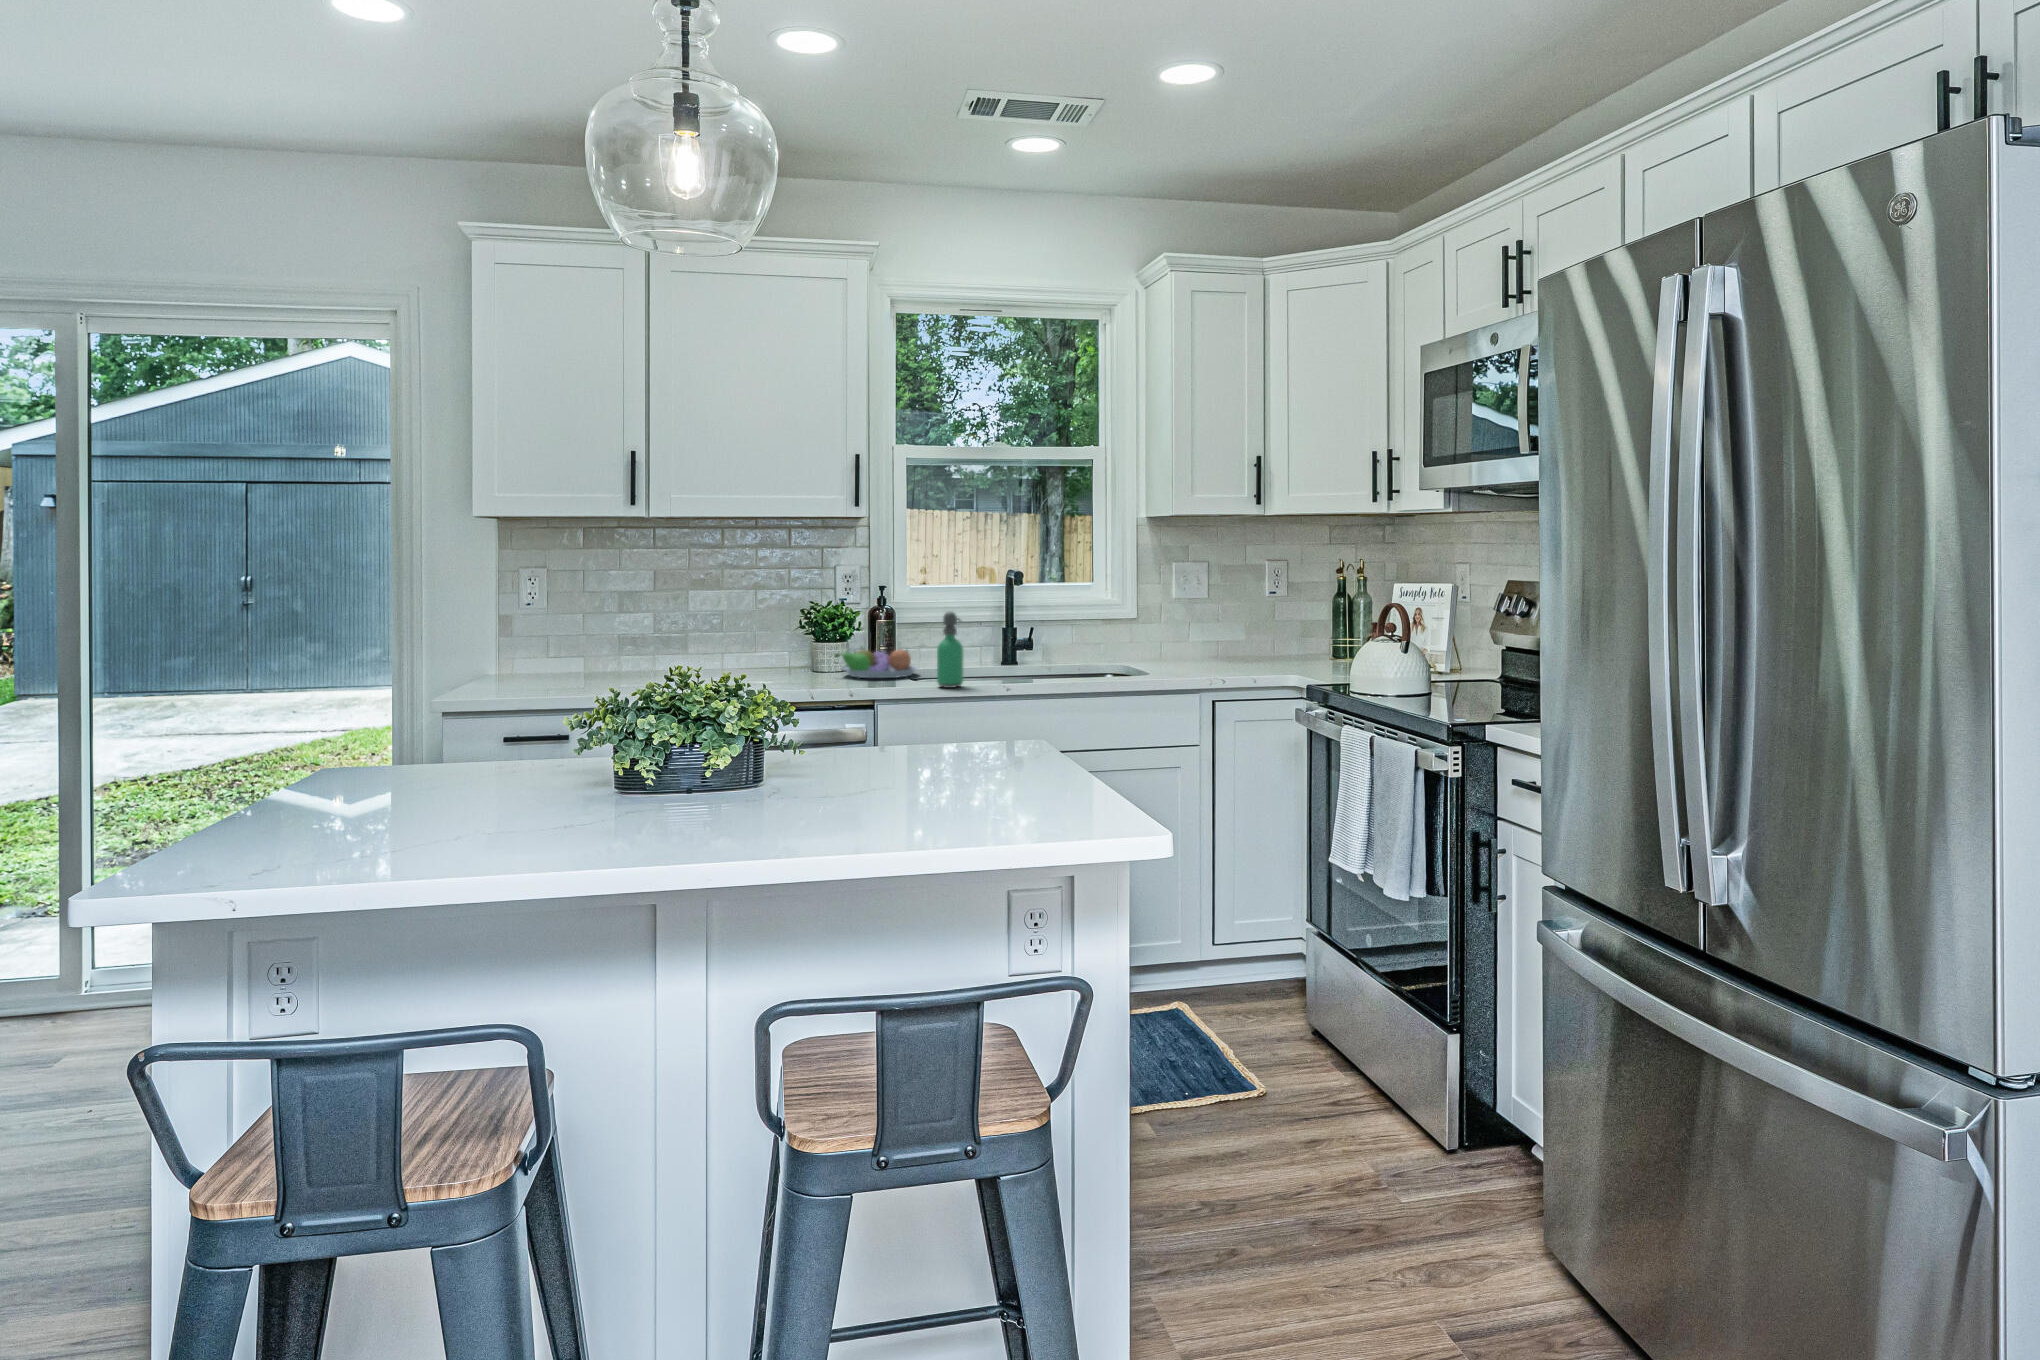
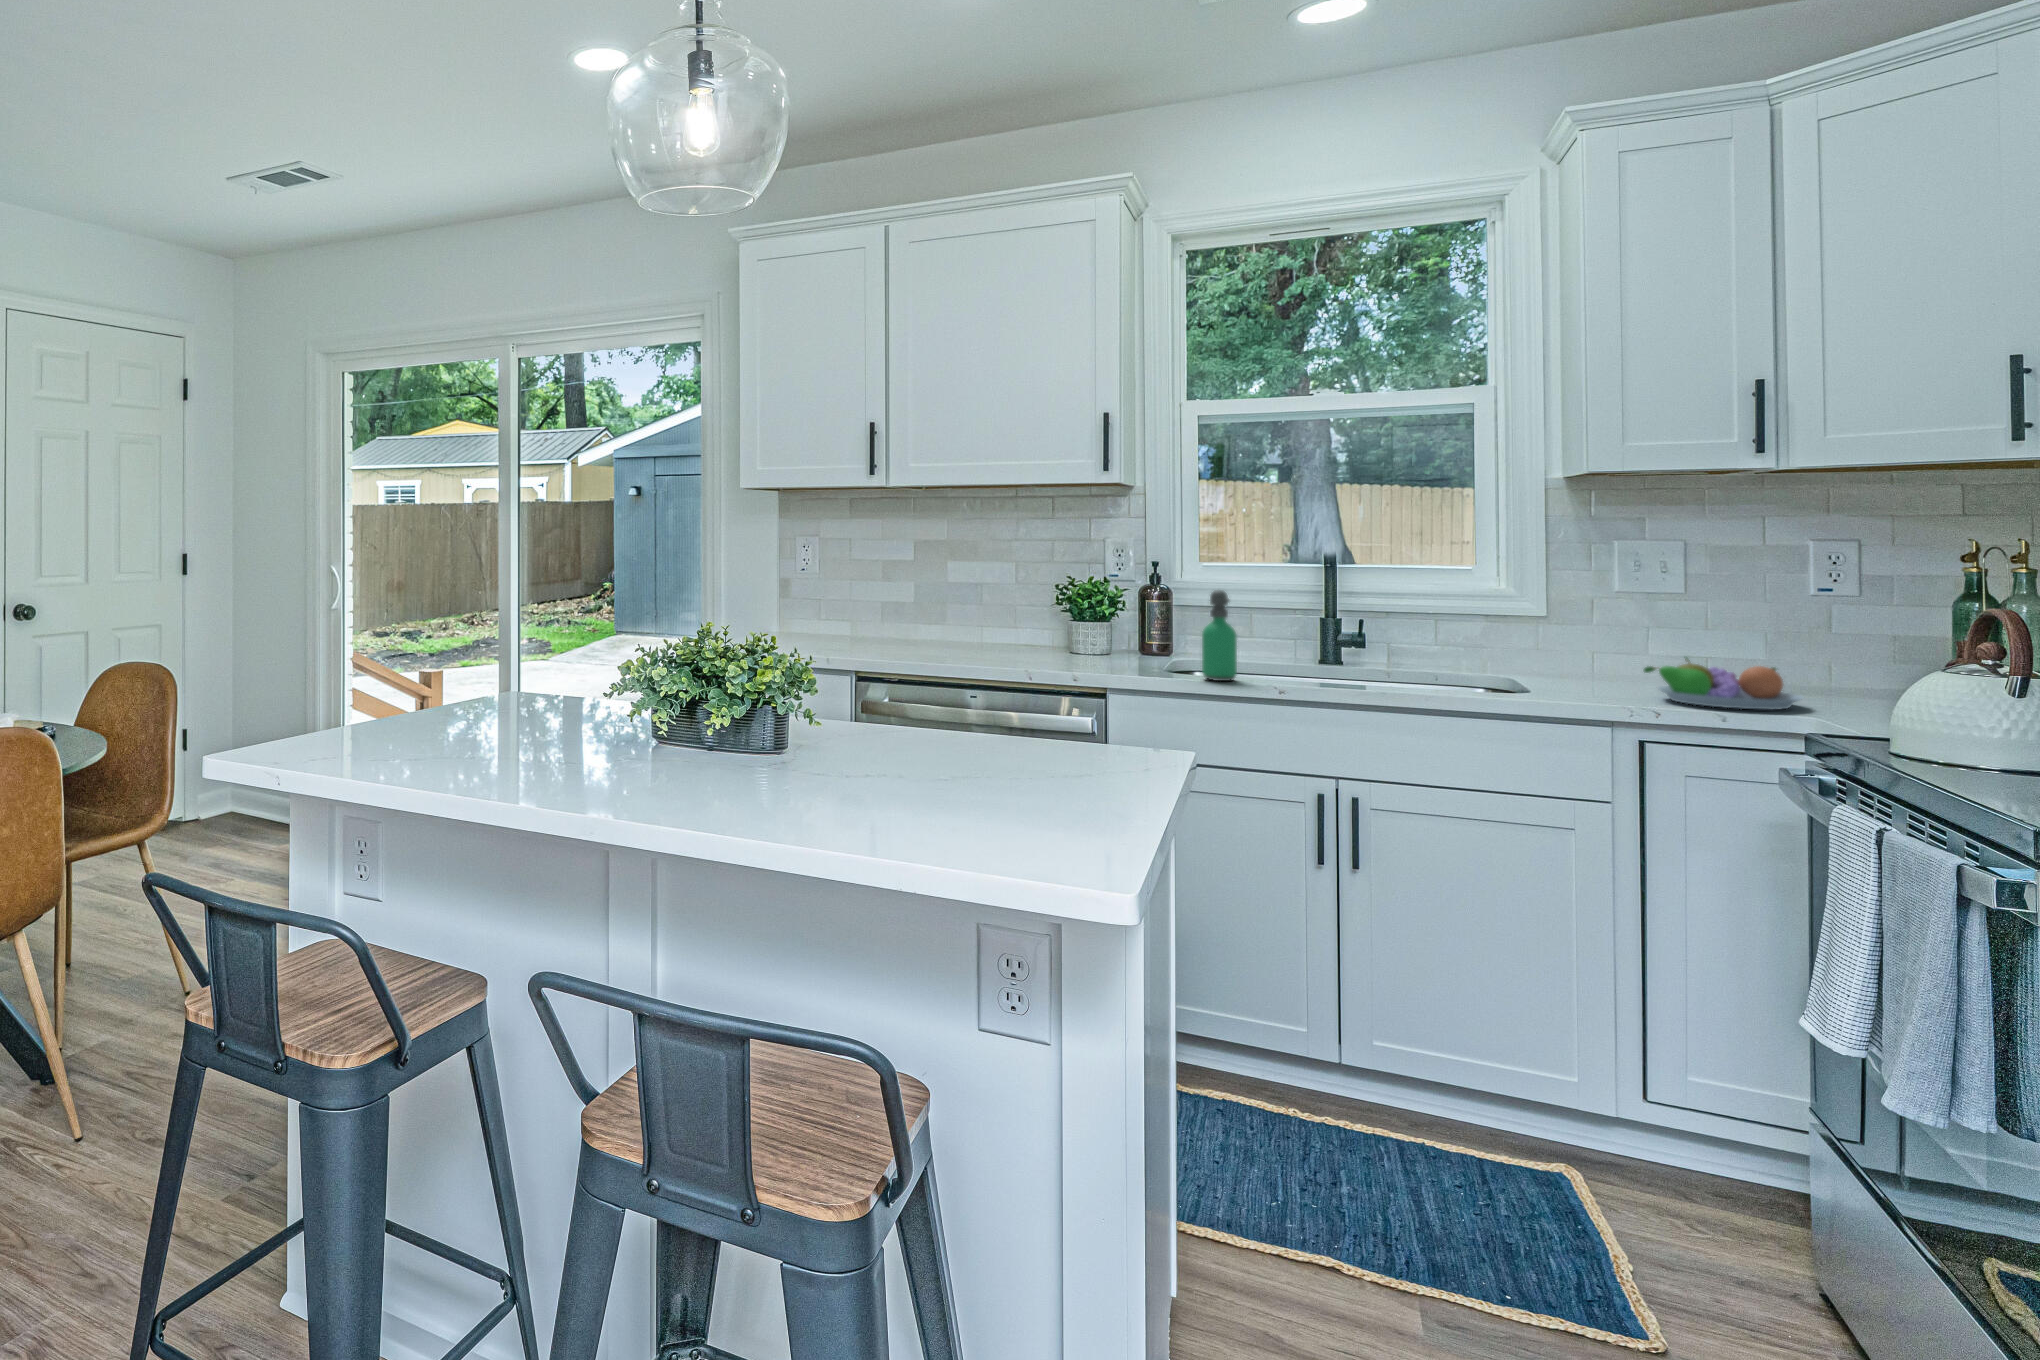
fruit bowl: present [835,647,917,678] -> present [1644,658,1802,710]

